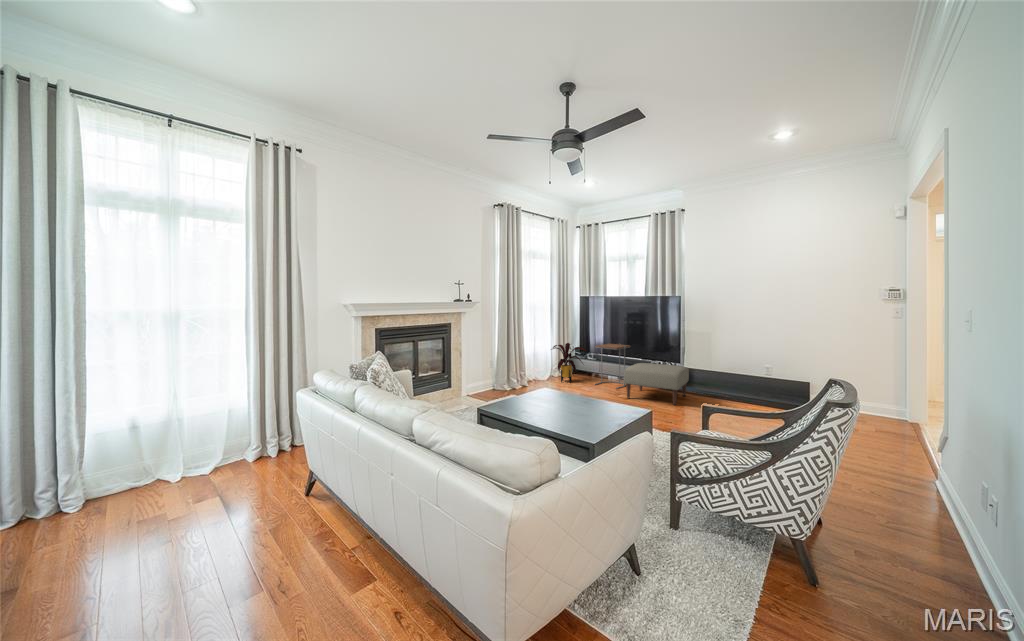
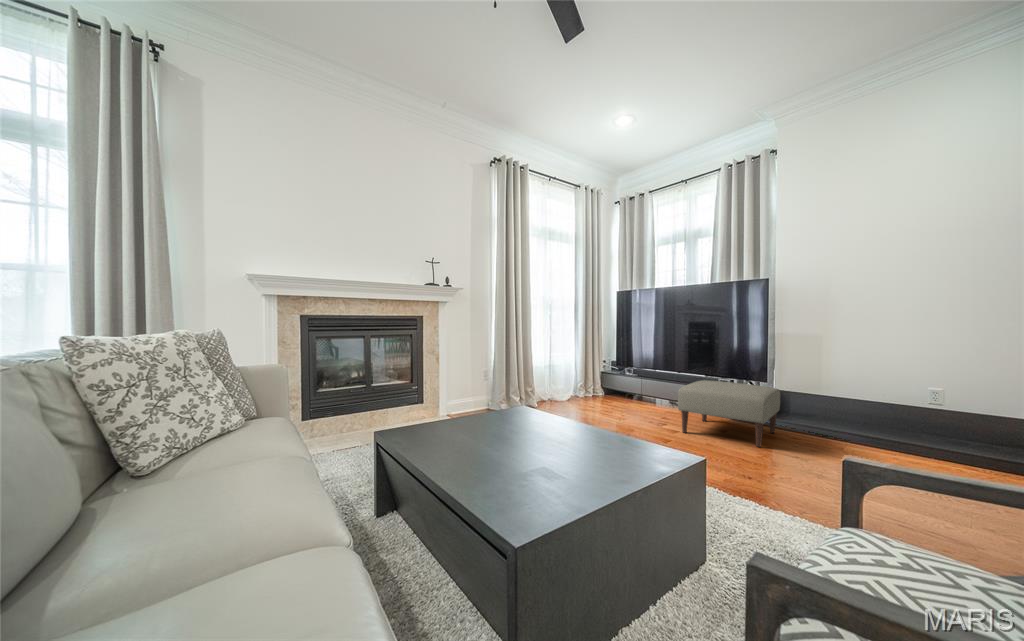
house plant: present [553,343,586,383] -> none [572,350,625,406]
side table: present [595,344,630,388] -> none [635,351,689,417]

